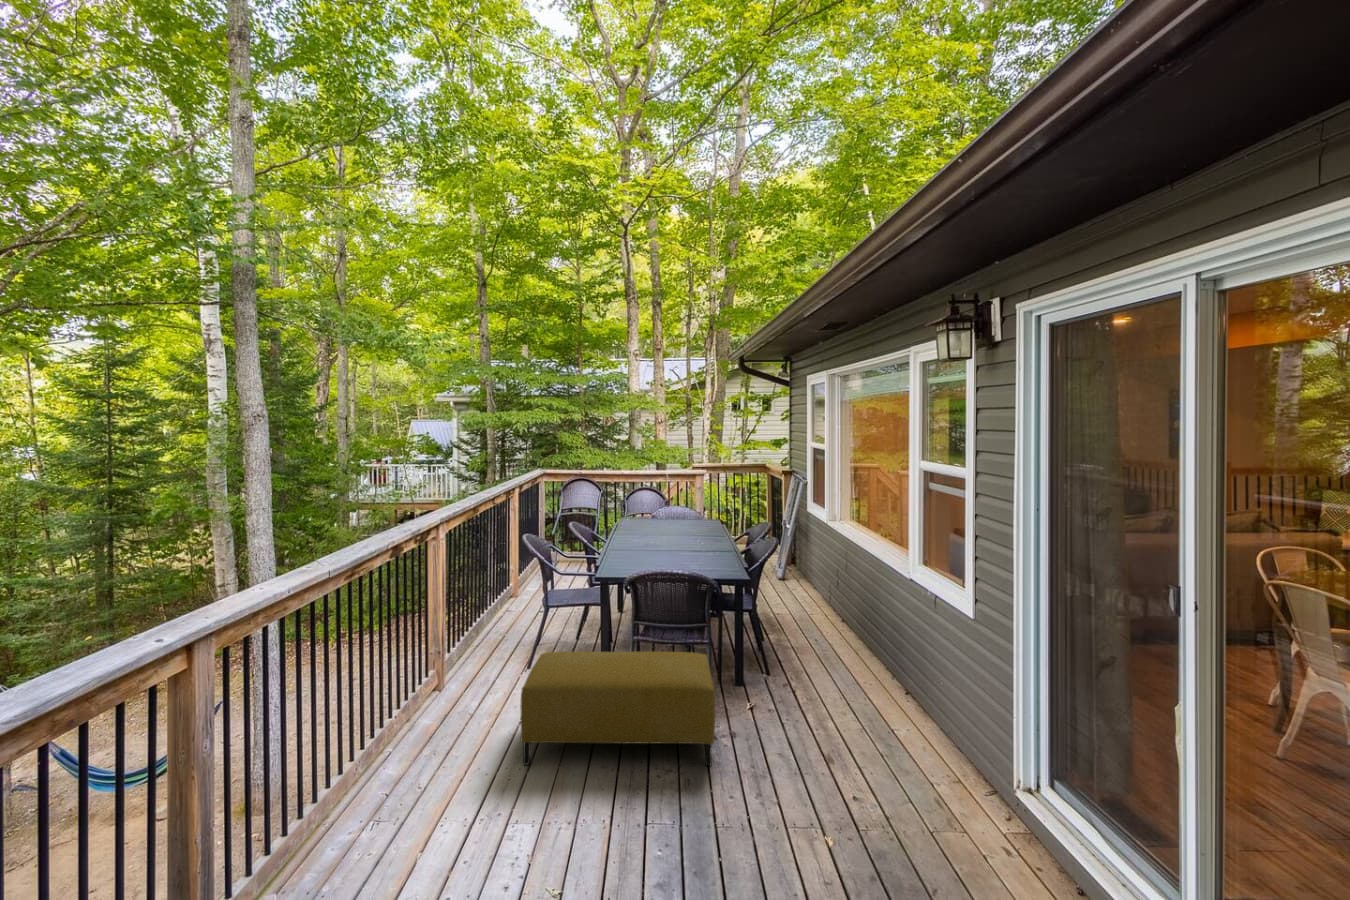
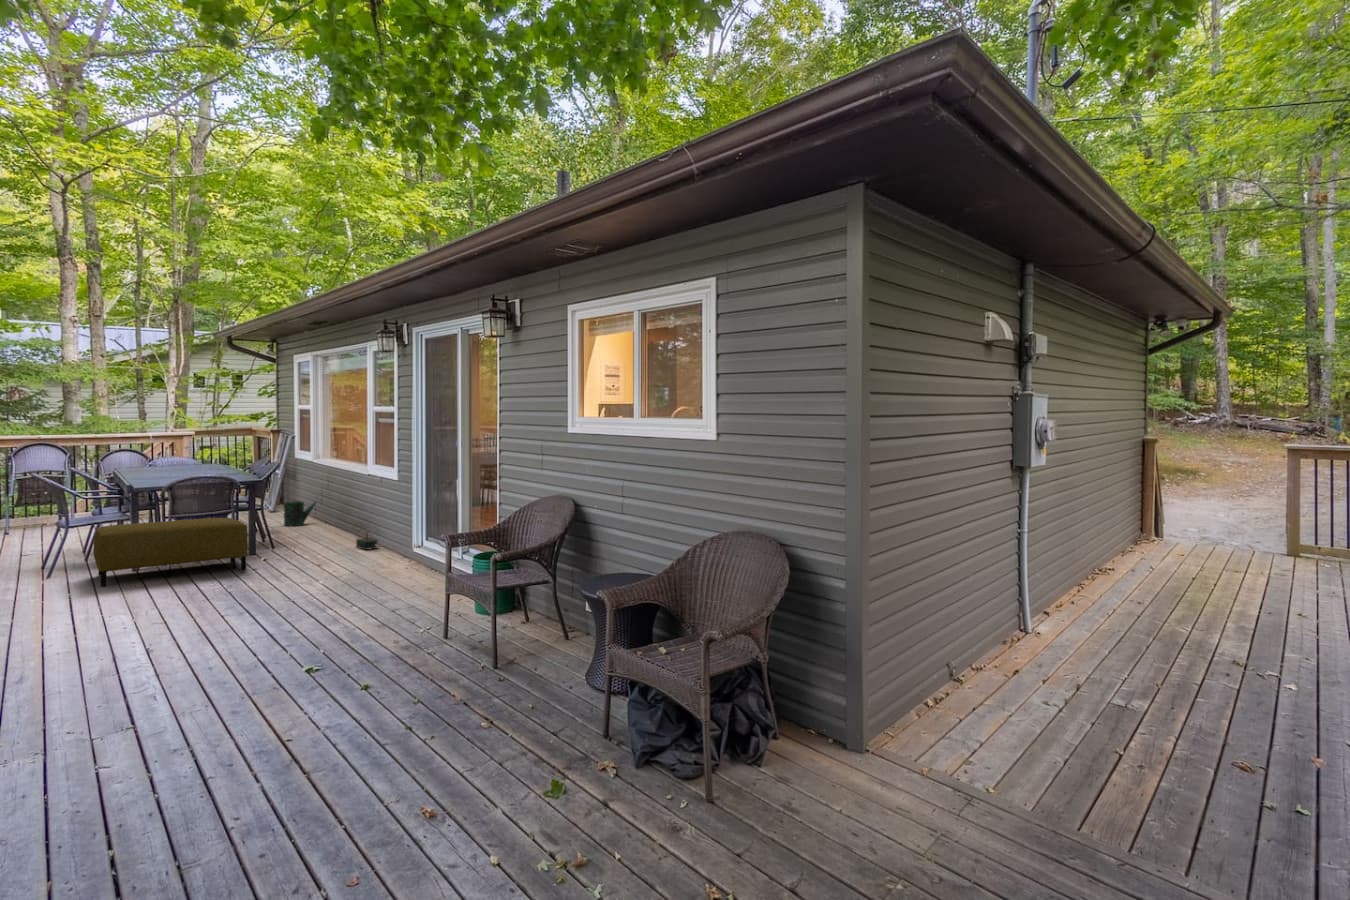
watering can: none [780,579,836,621] -> present [284,501,316,526]
decorative plant: none [878,663,939,739] -> present [352,519,381,550]

